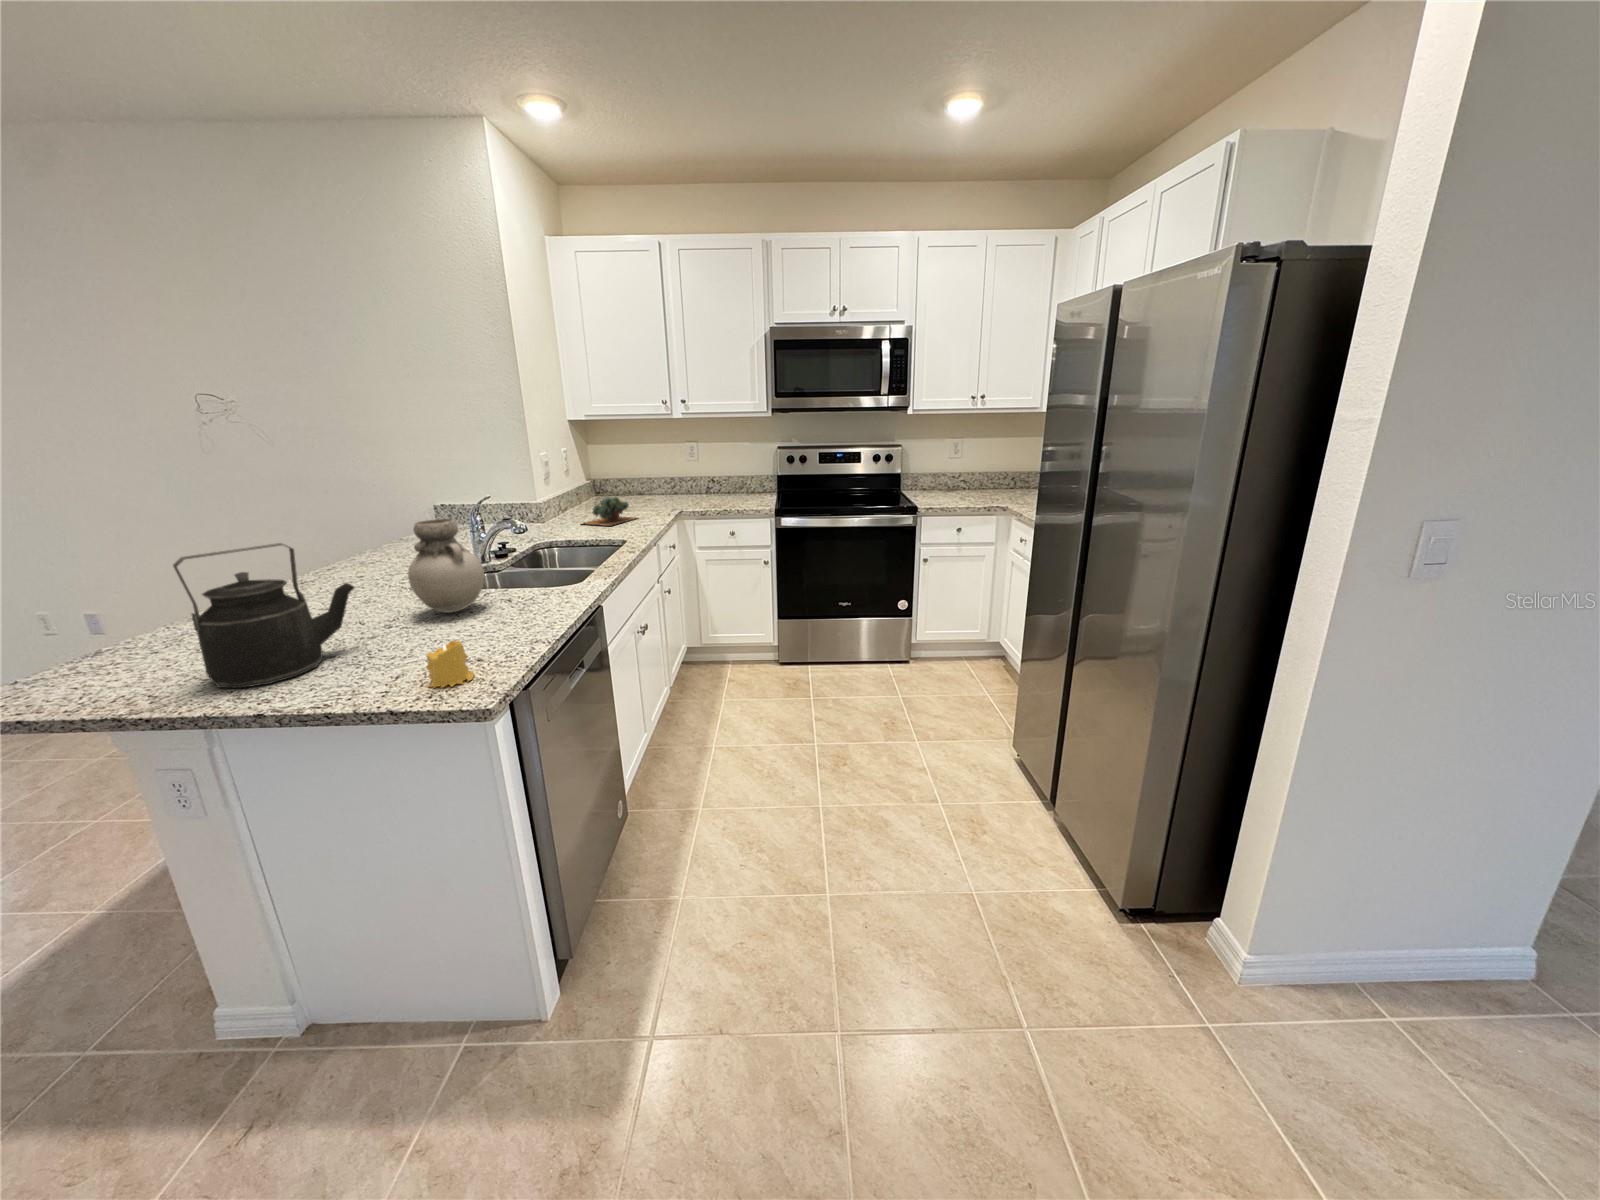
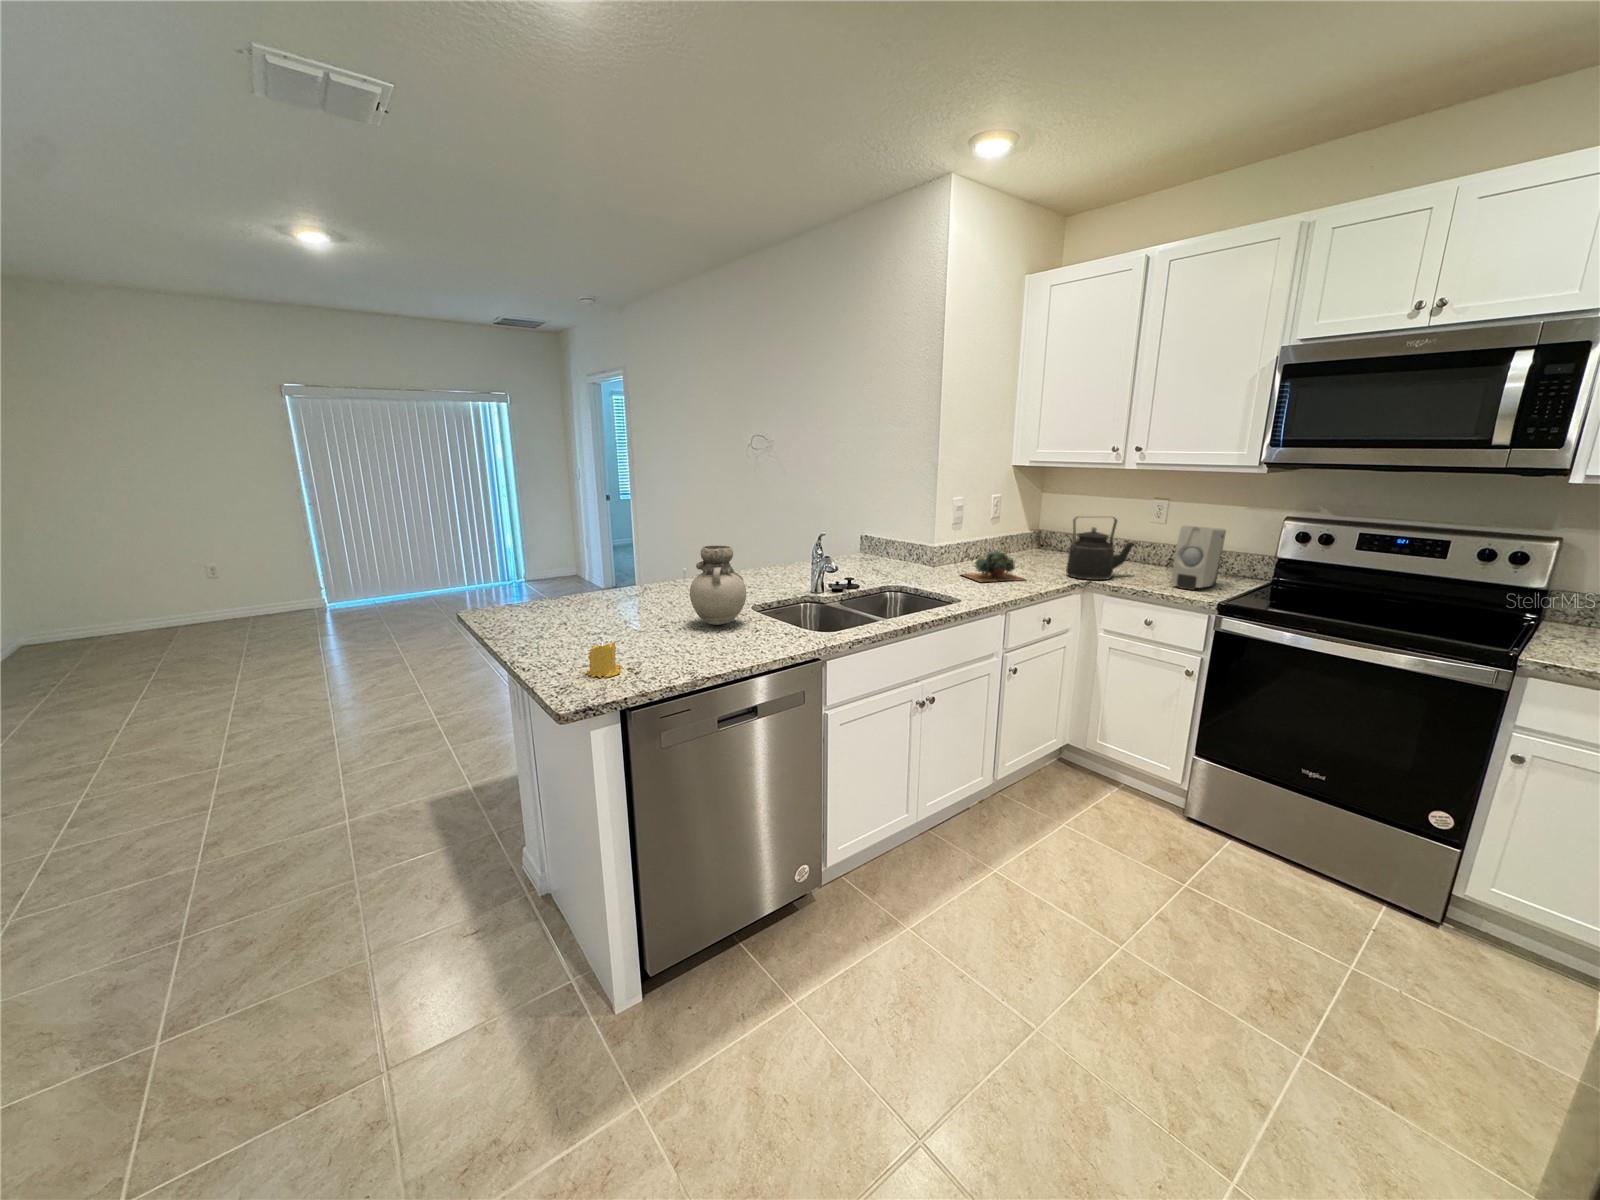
soap dispenser: none [731,458,755,505] -> present [1171,526,1226,590]
kettle: present [173,543,355,688] -> present [1066,516,1135,580]

